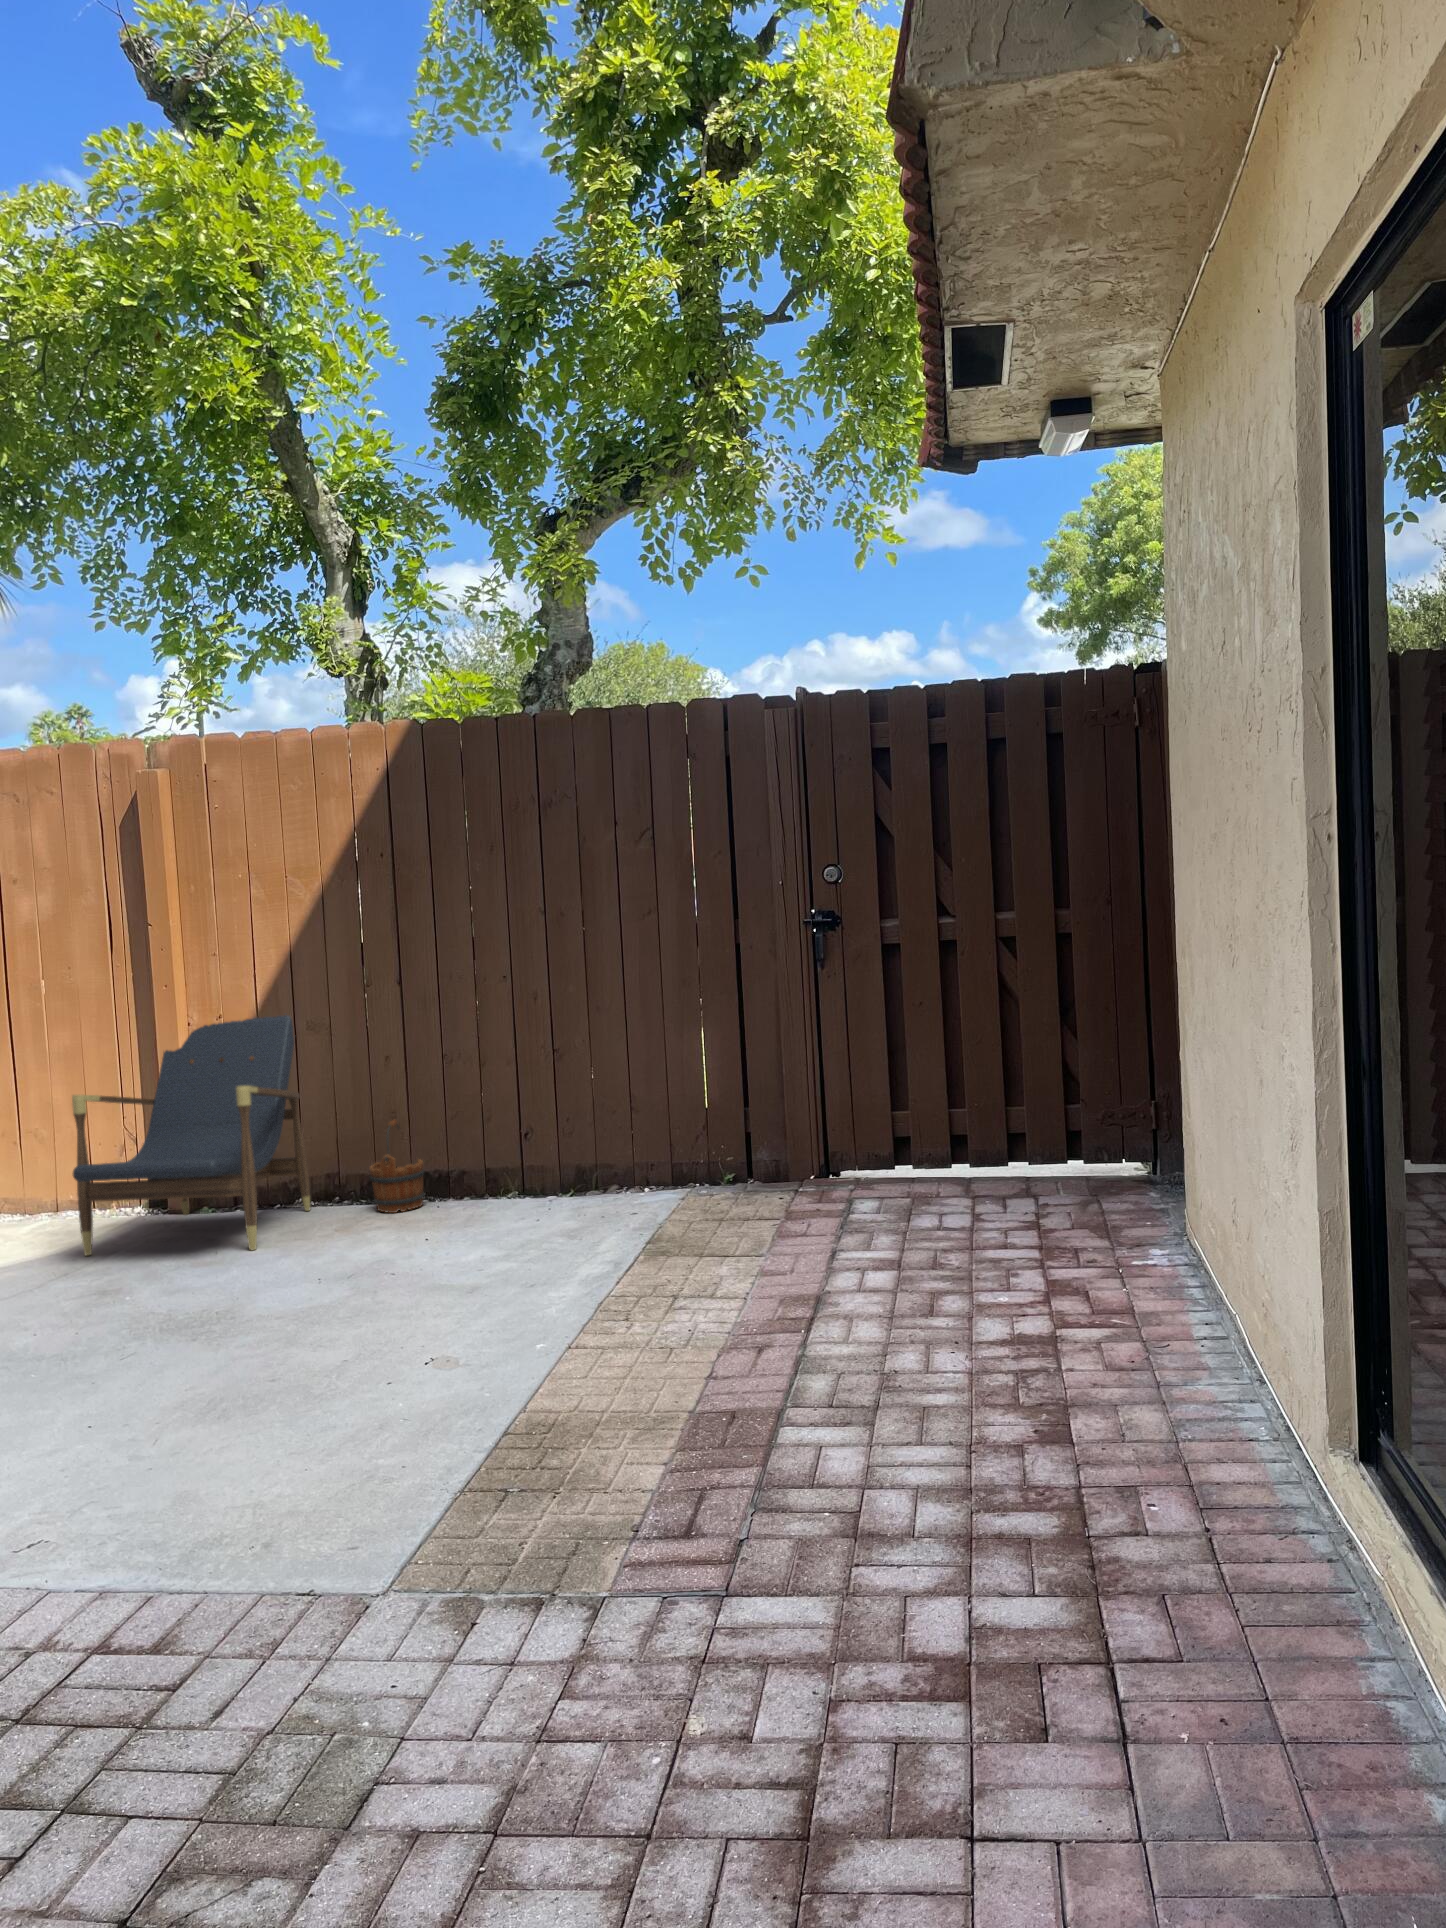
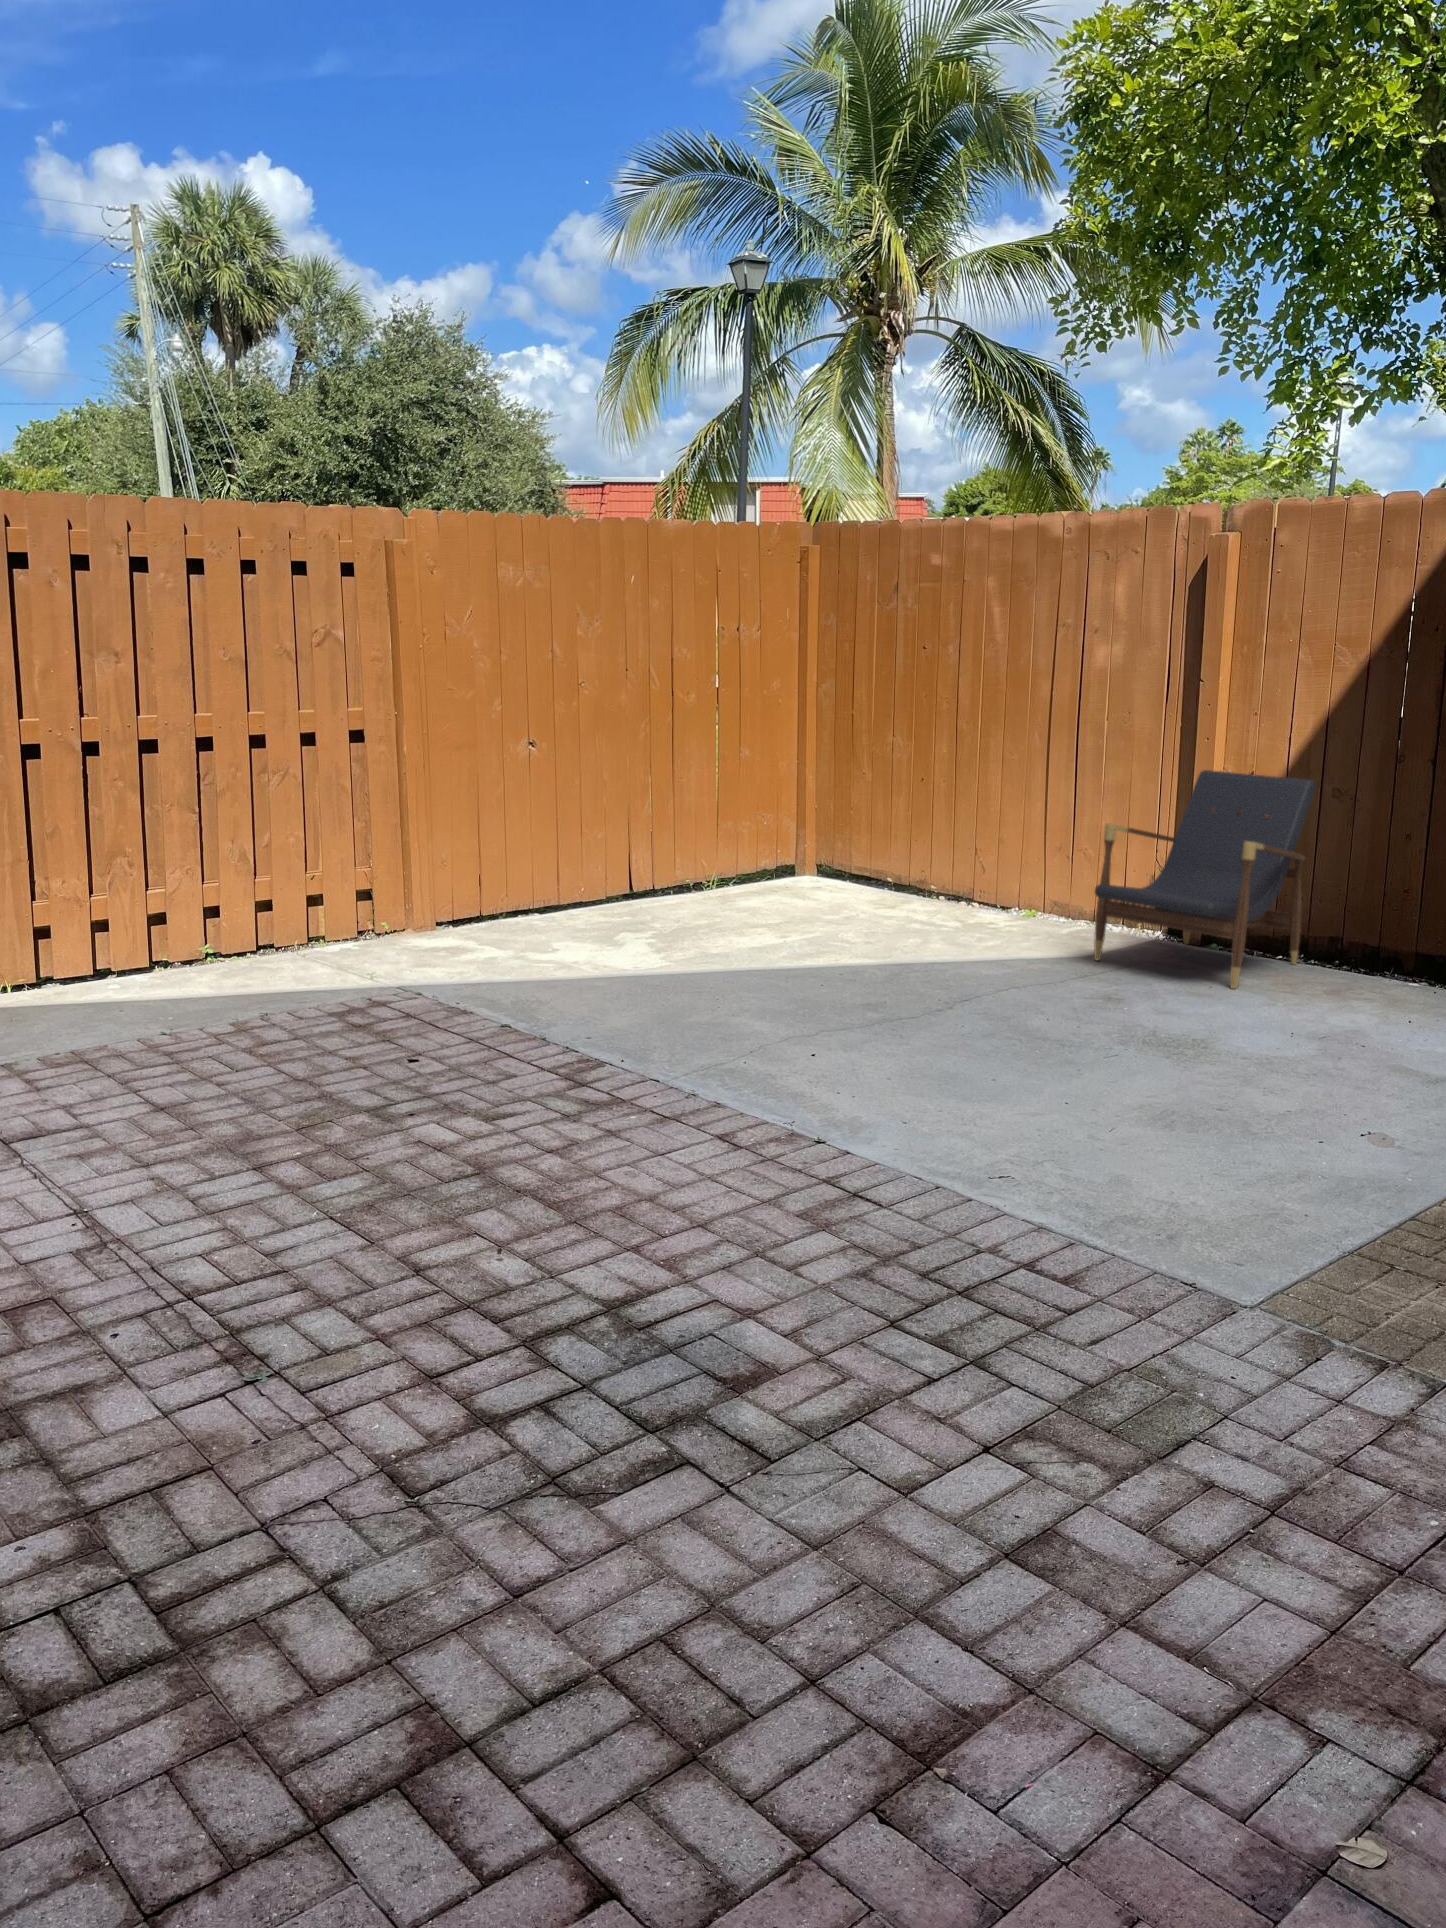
wooden bucket: present [370,1120,424,1213] -> none [1357,898,1414,986]

